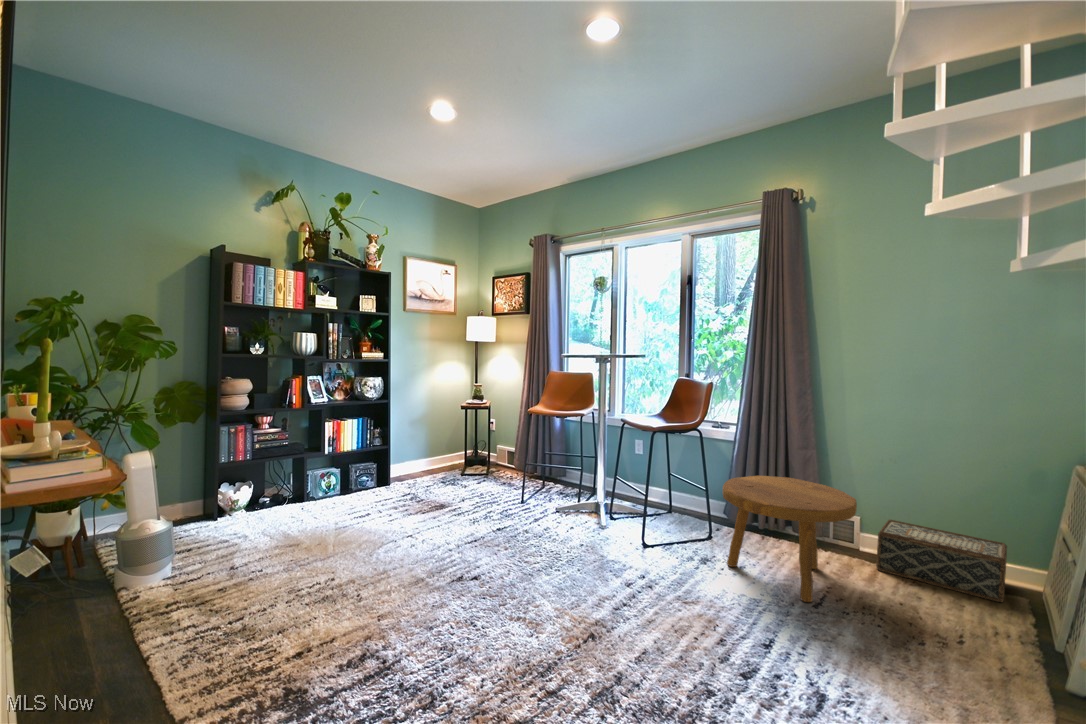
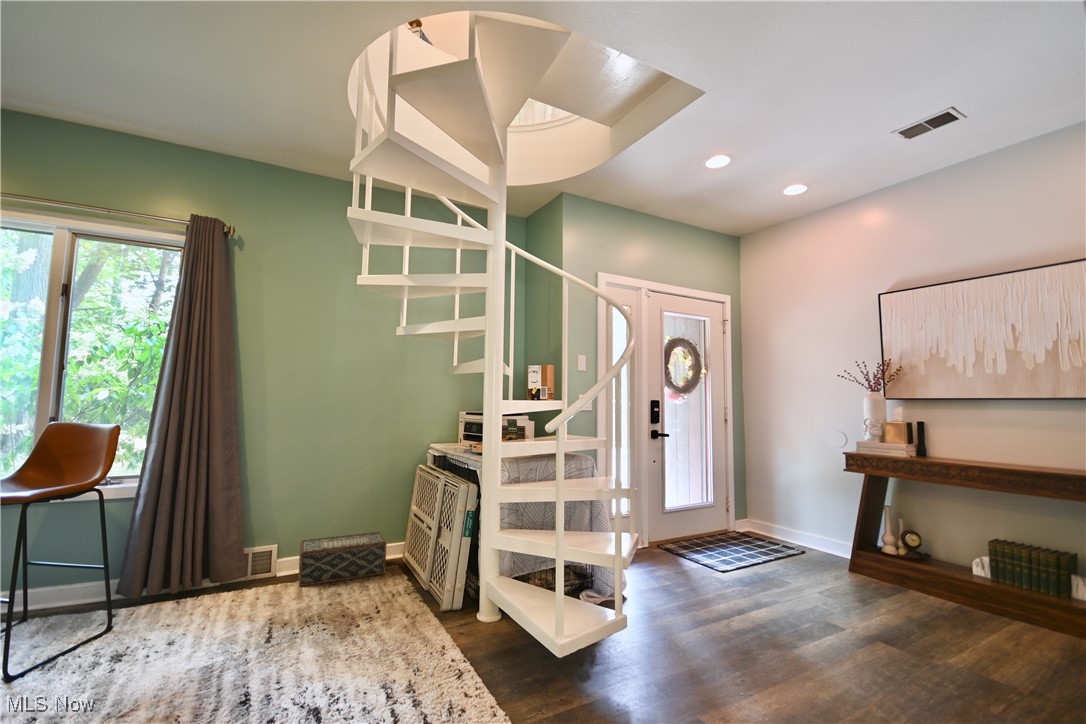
footstool: present [723,476,857,602] -> none [149,524,297,648]

